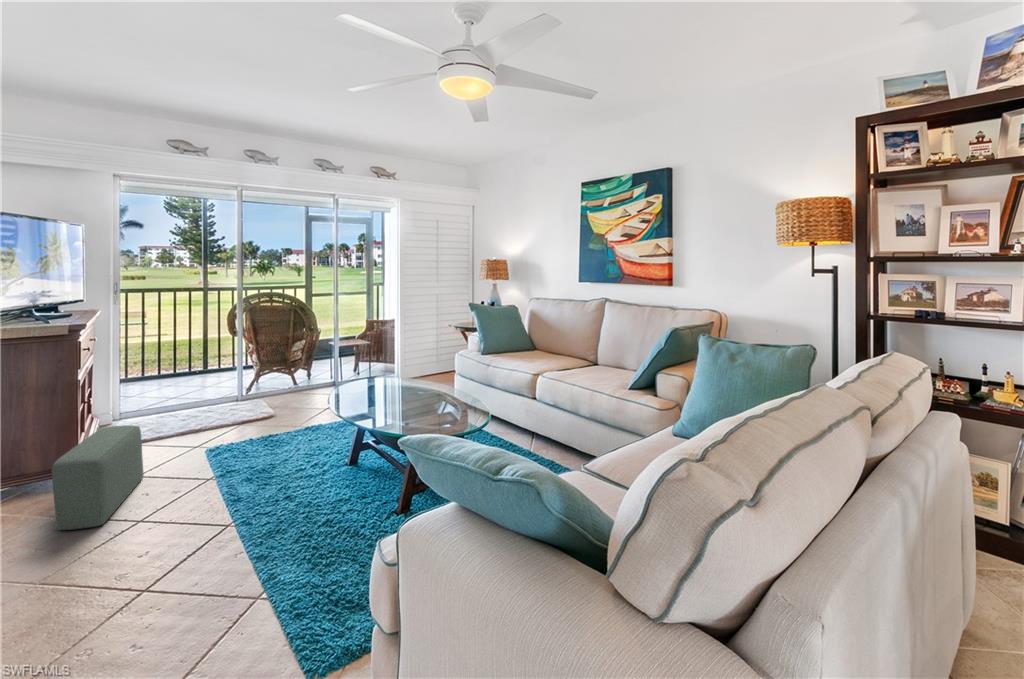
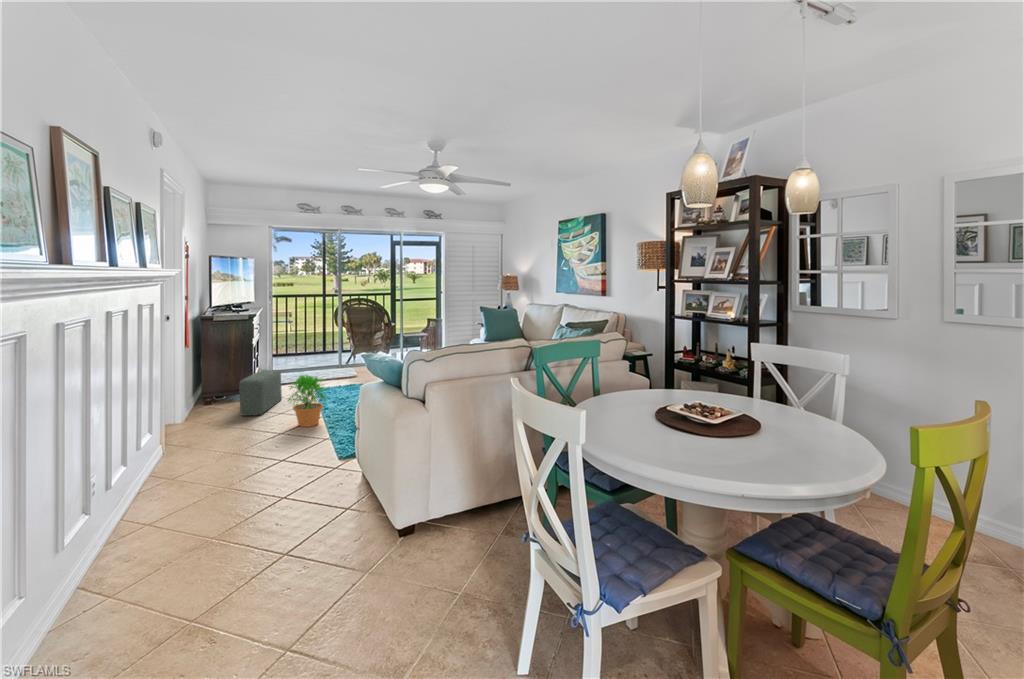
potted plant: none [159,448,252,554] -> present [288,375,326,427]

